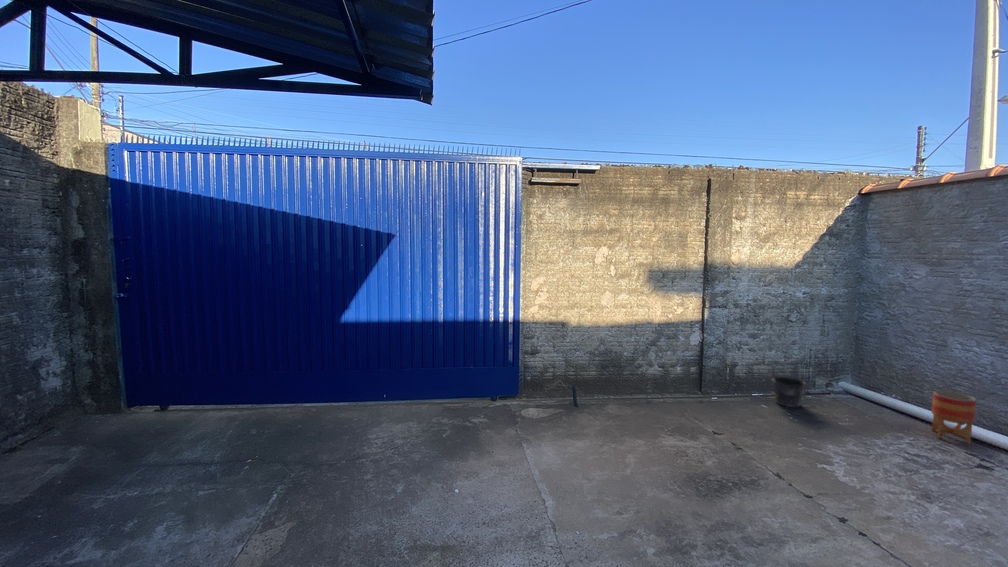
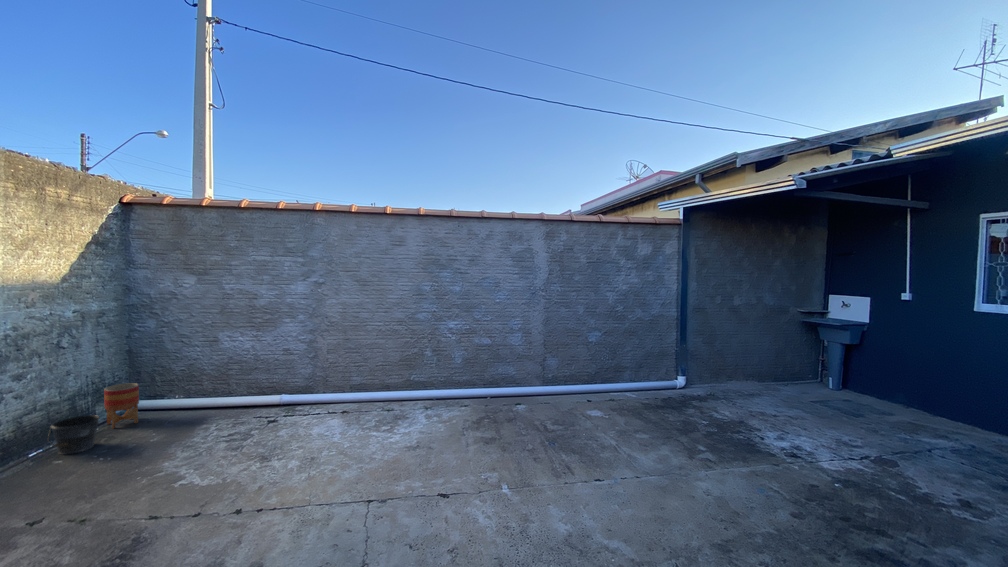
planter: present [932,391,977,444] -> present [104,383,139,428]

